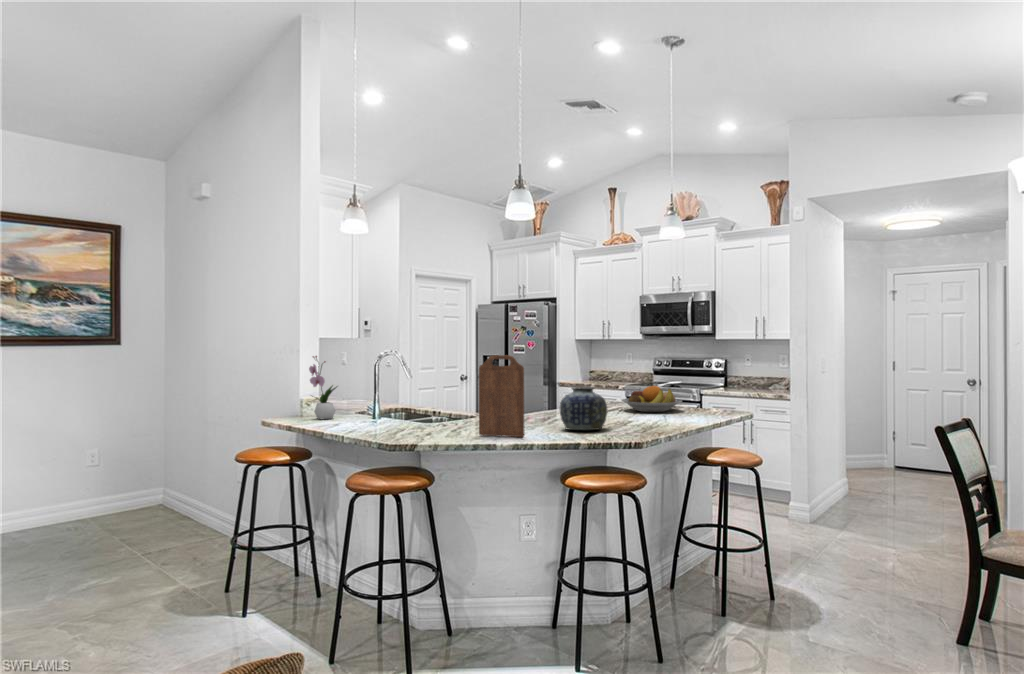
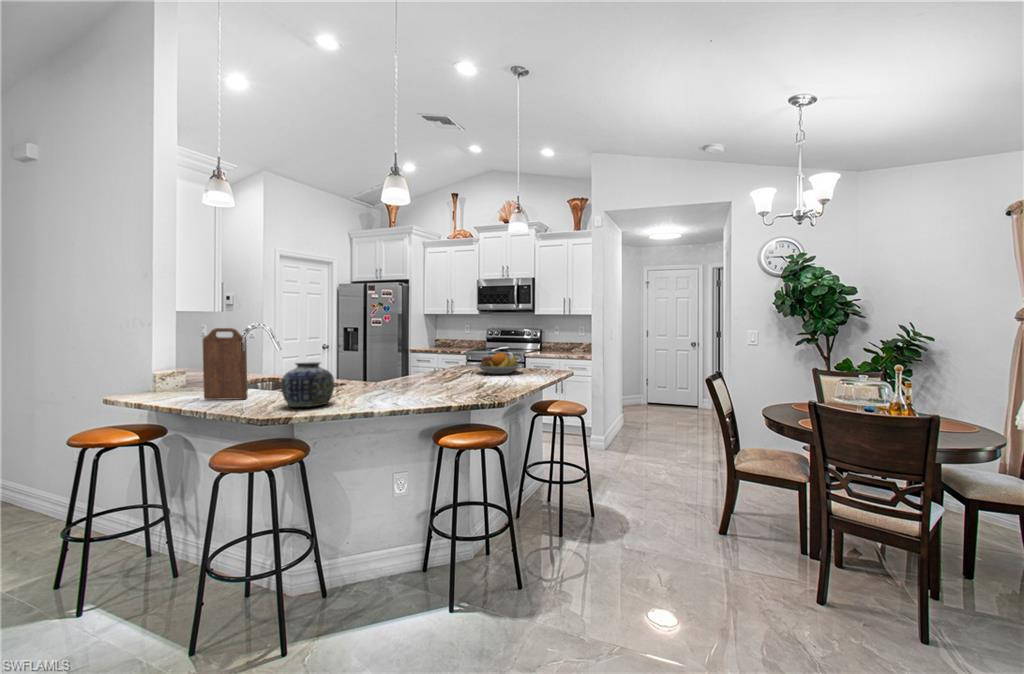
cutting board: present [479,355,524,437] -> present [202,328,248,400]
flower arrangement: present [309,356,337,419] -> none [160,328,197,394]
vase: present [560,387,607,430] -> present [281,362,334,407]

